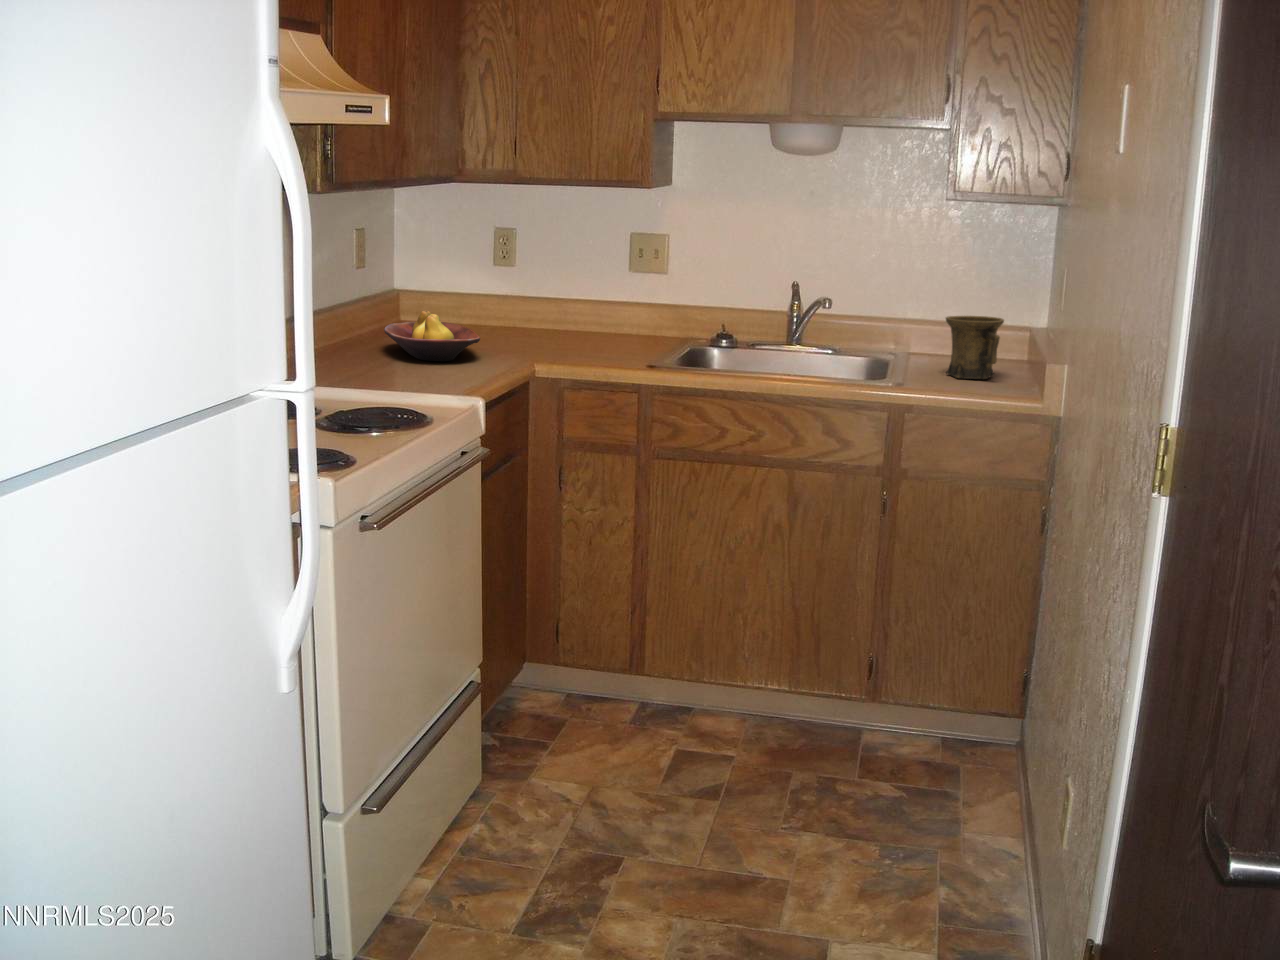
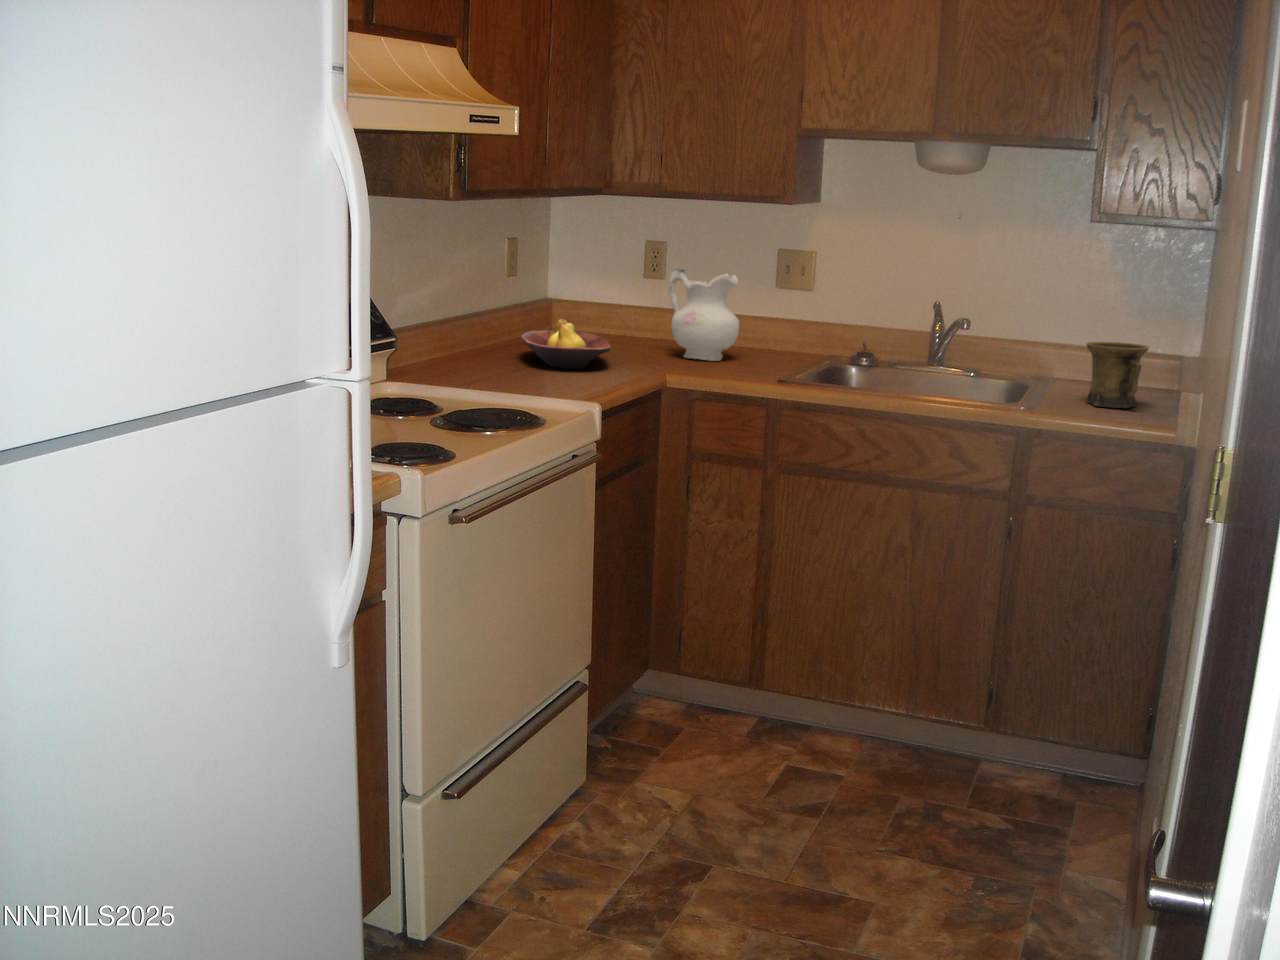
ceramic pitcher: none [529,254,603,347] -> present [668,268,739,361]

